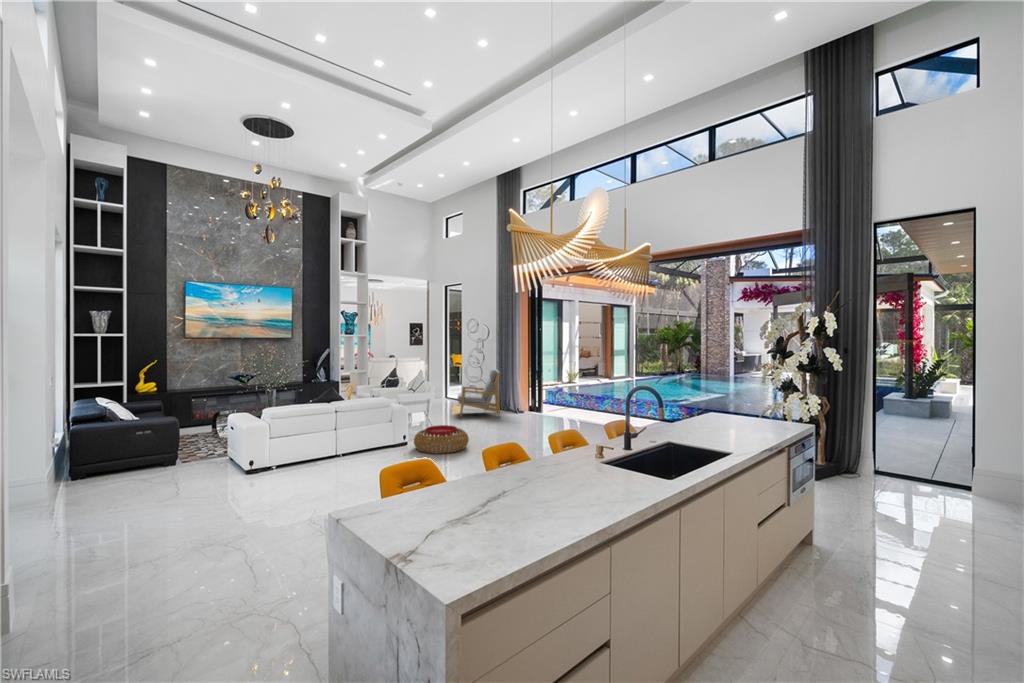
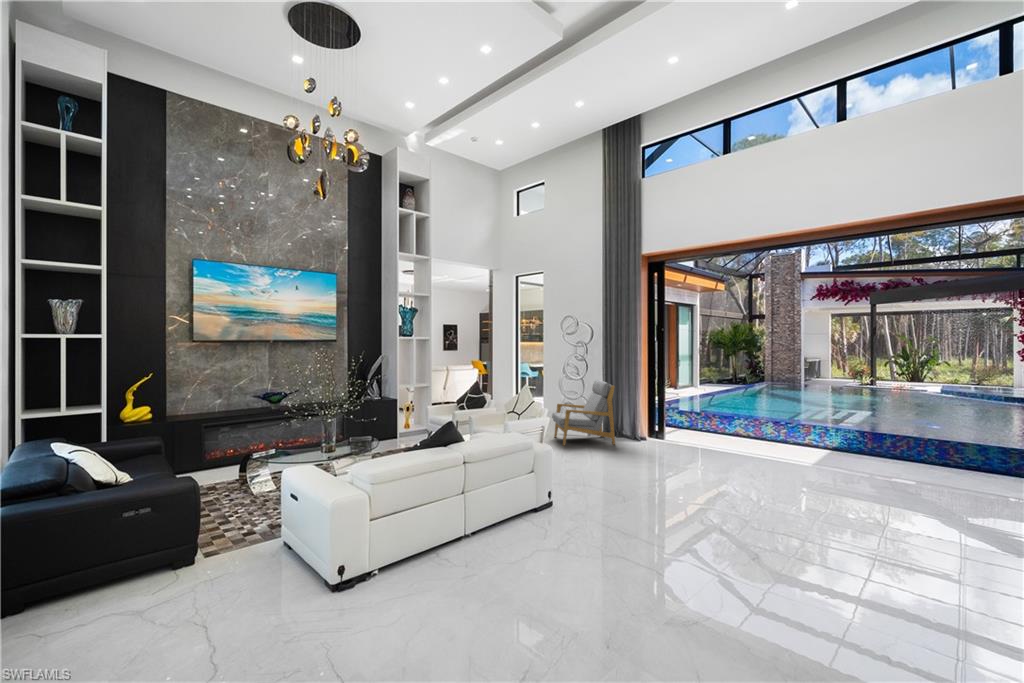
pouf: present [414,425,469,454] -> none [564,473,650,525]

